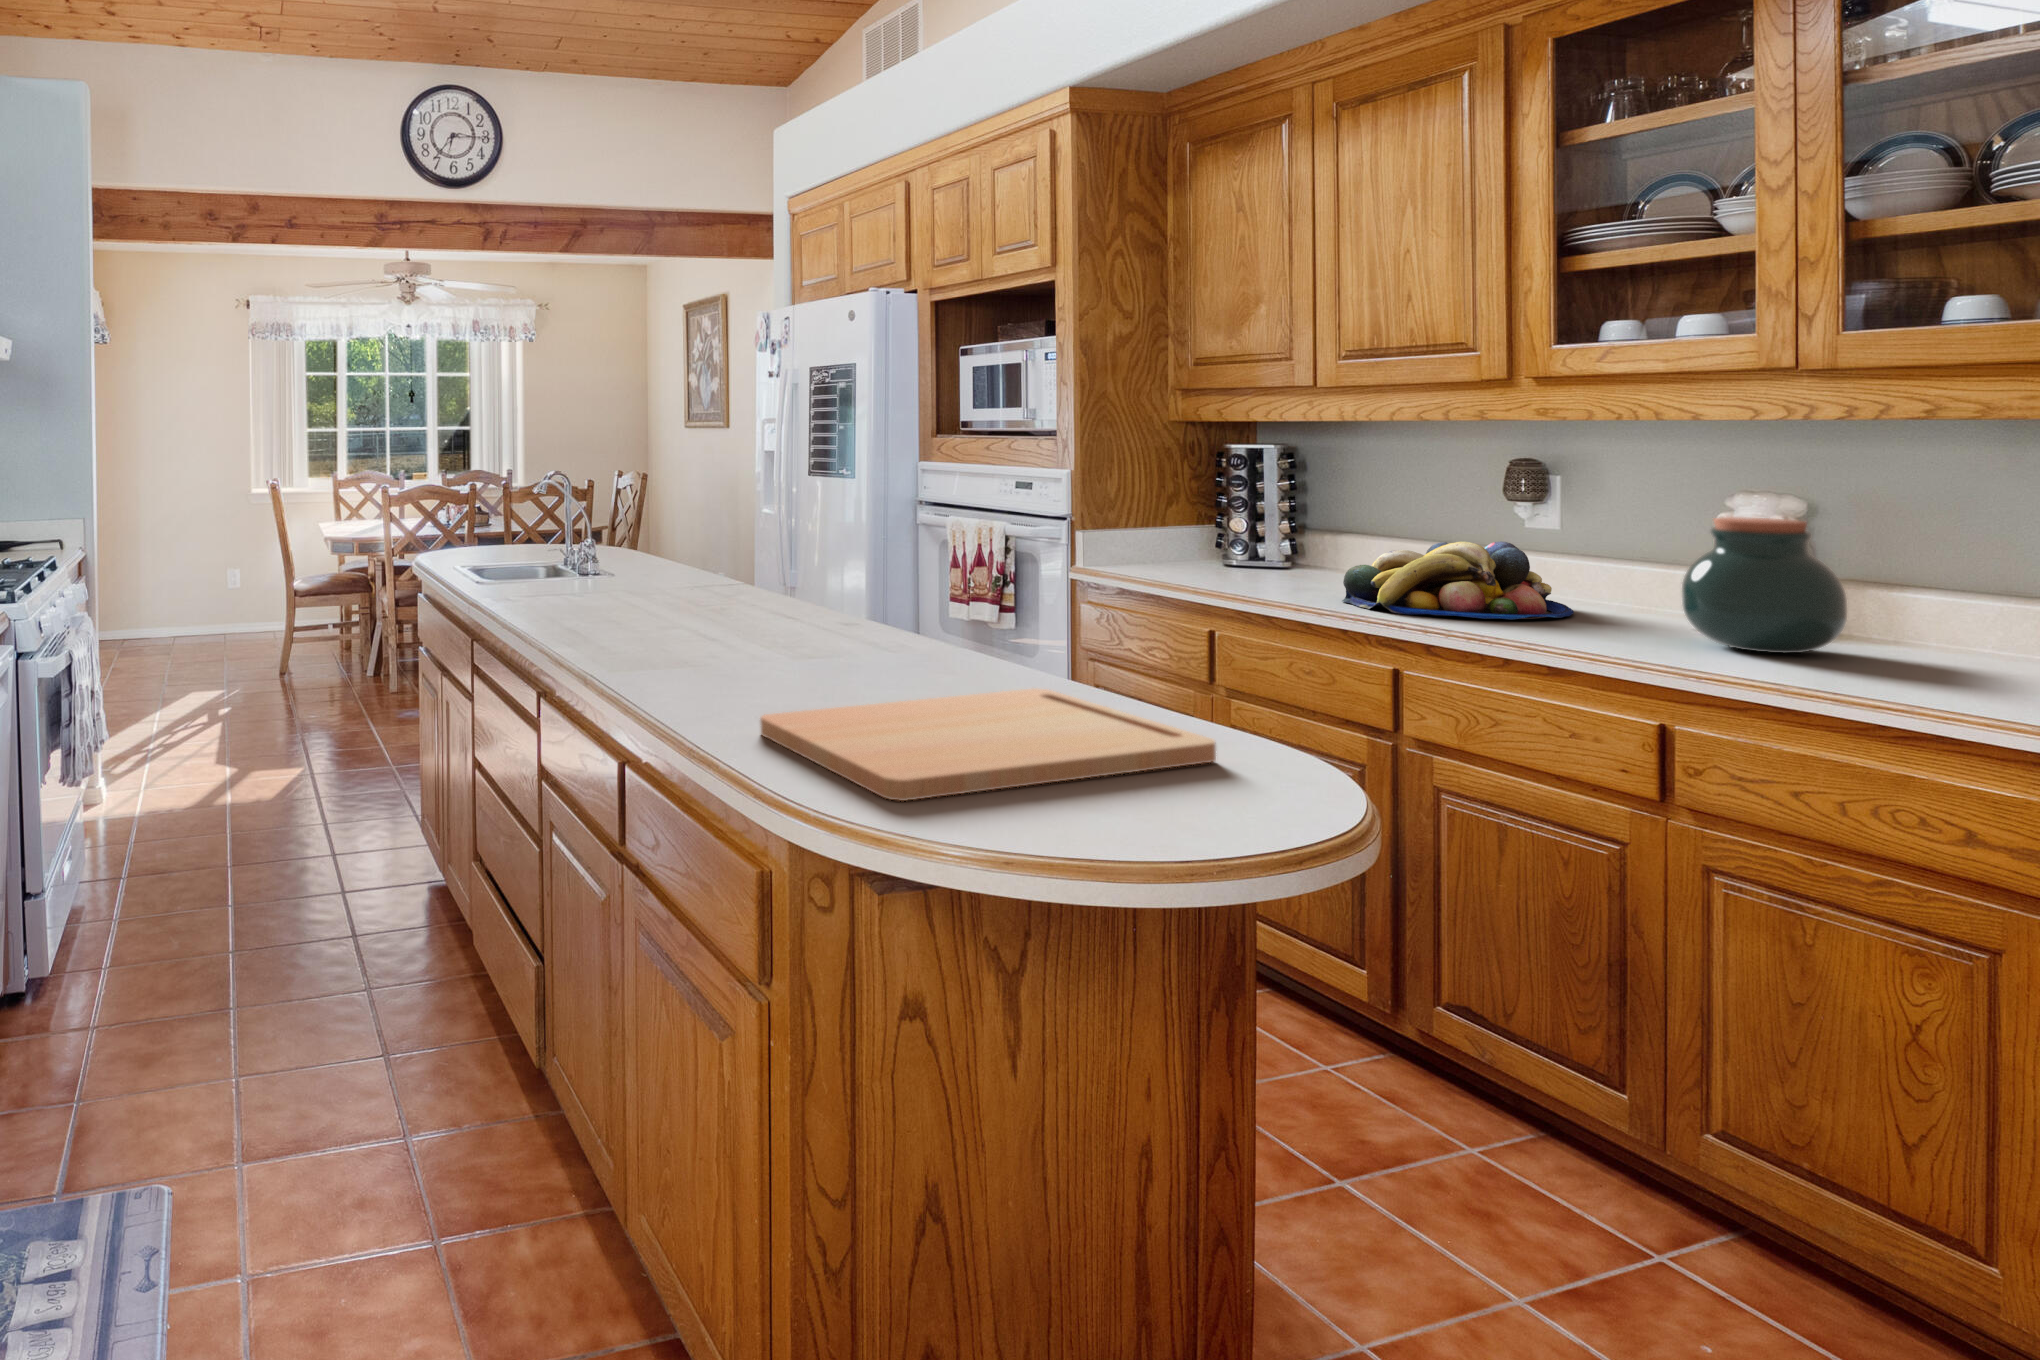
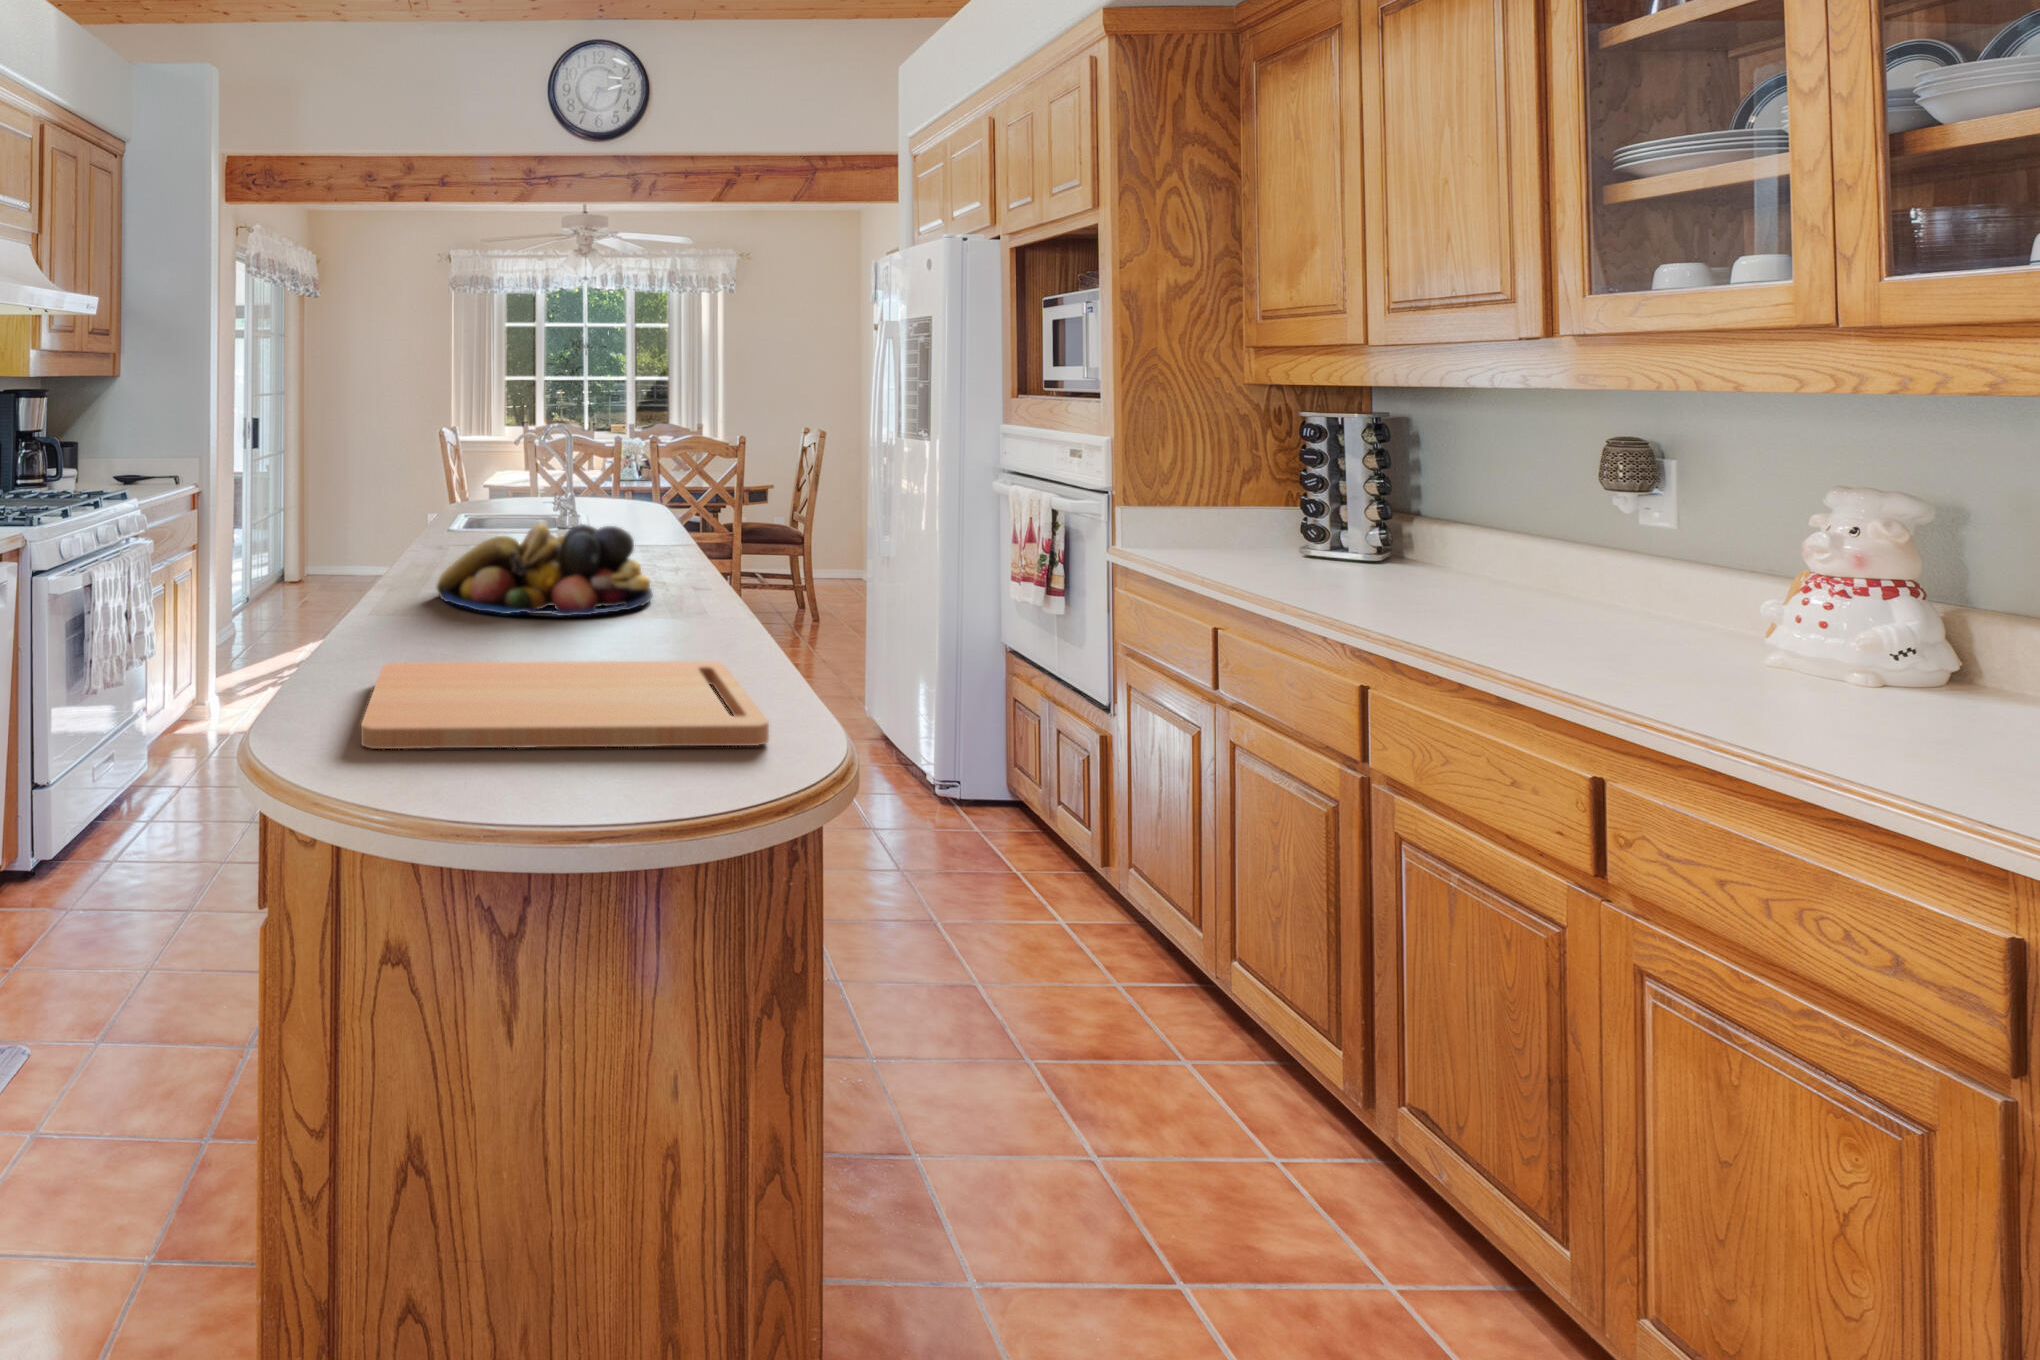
jar: present [1682,517,1847,653] -> none [1681,521,1893,698]
fruit bowl: present [1342,541,1574,620] -> present [436,523,653,616]

